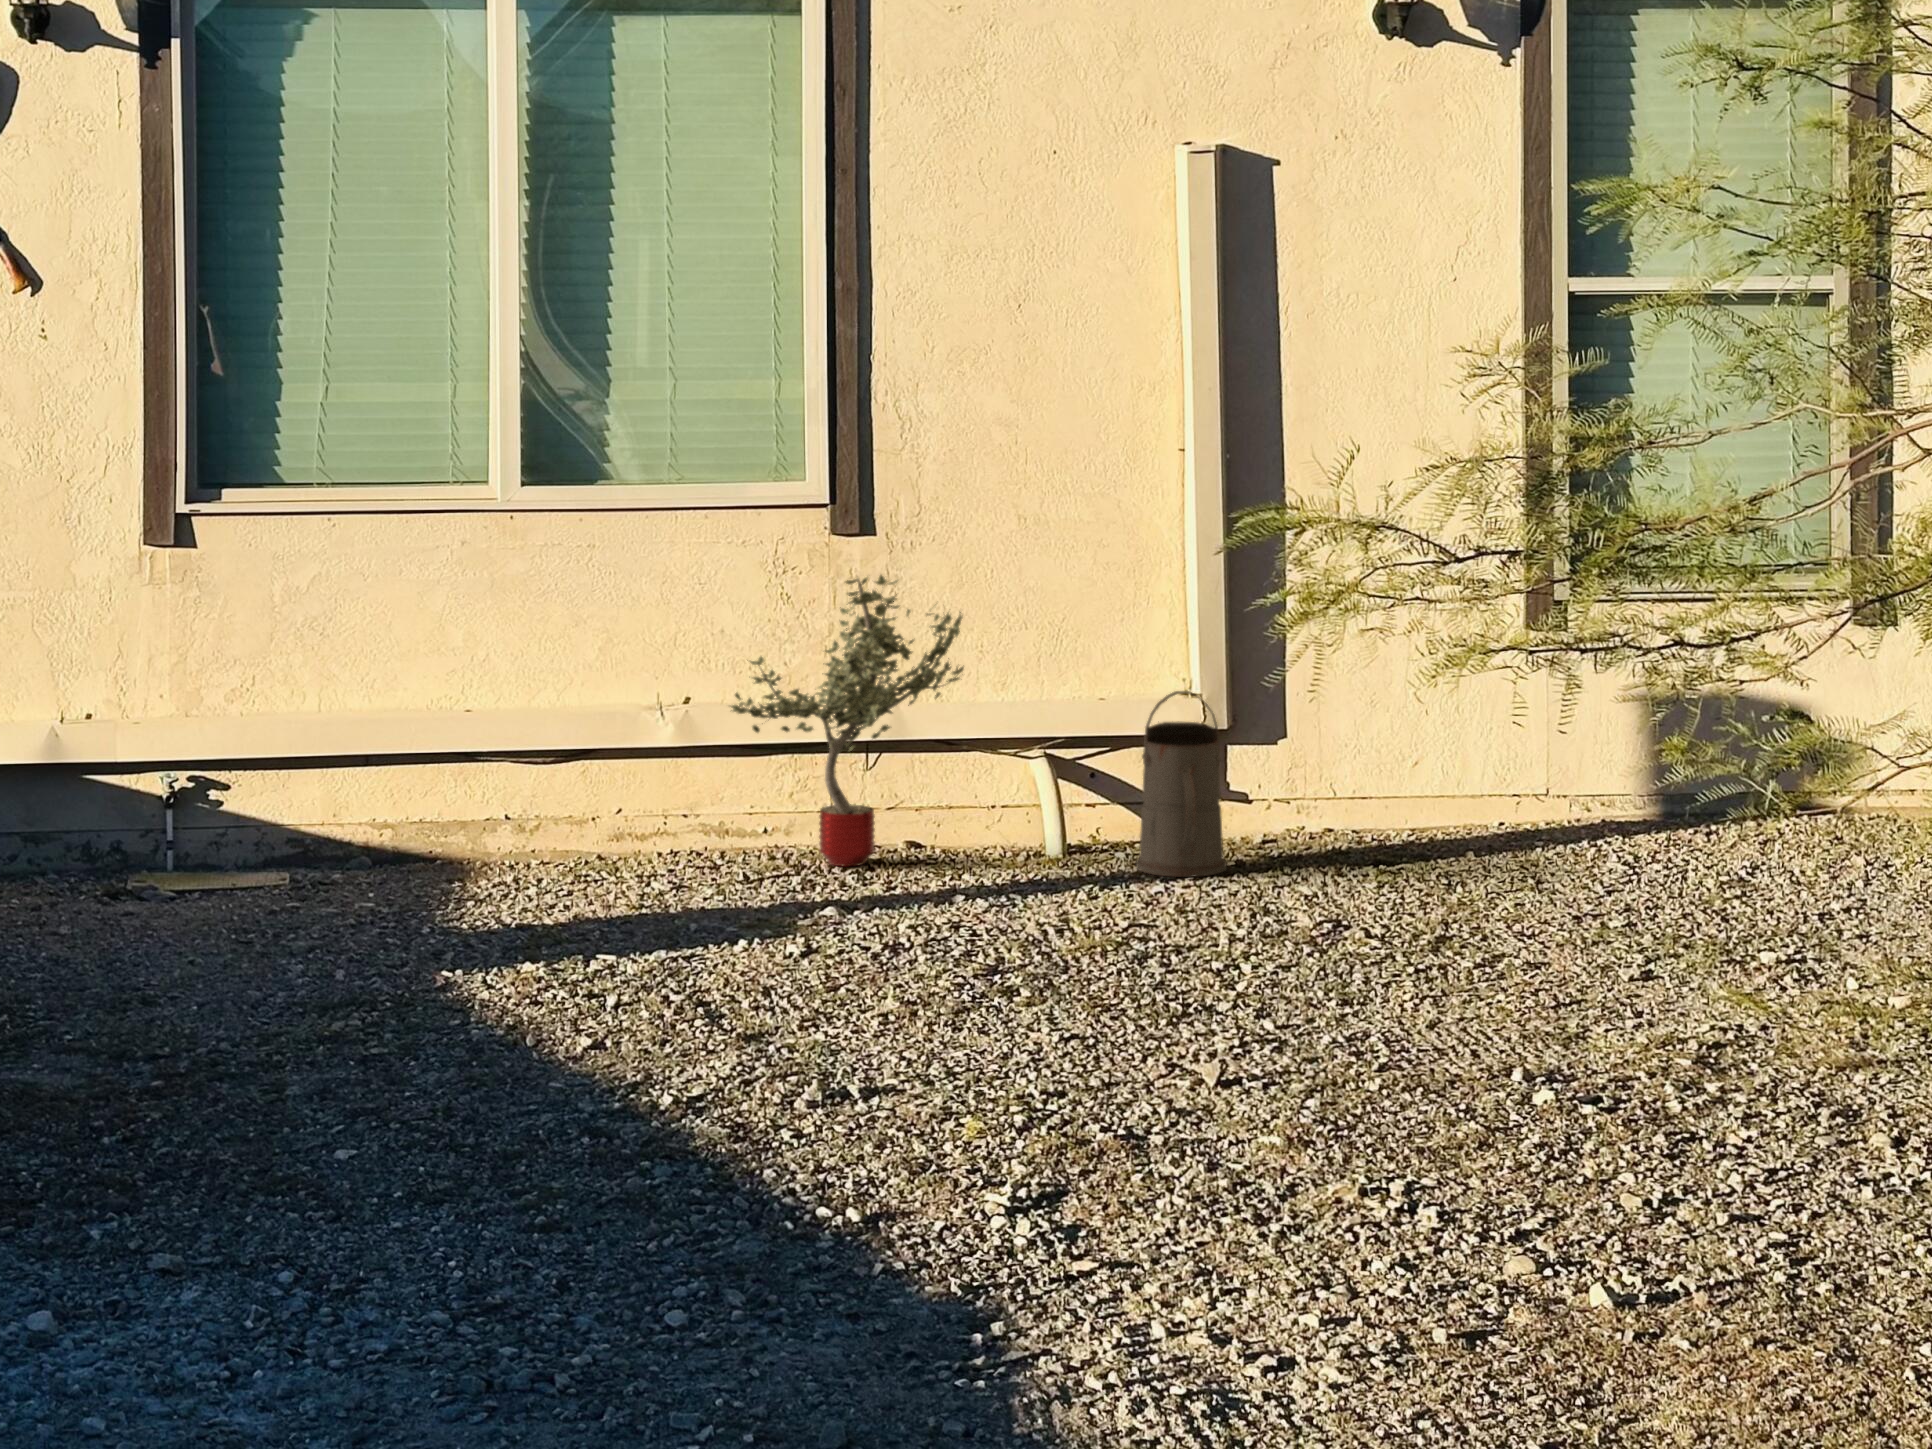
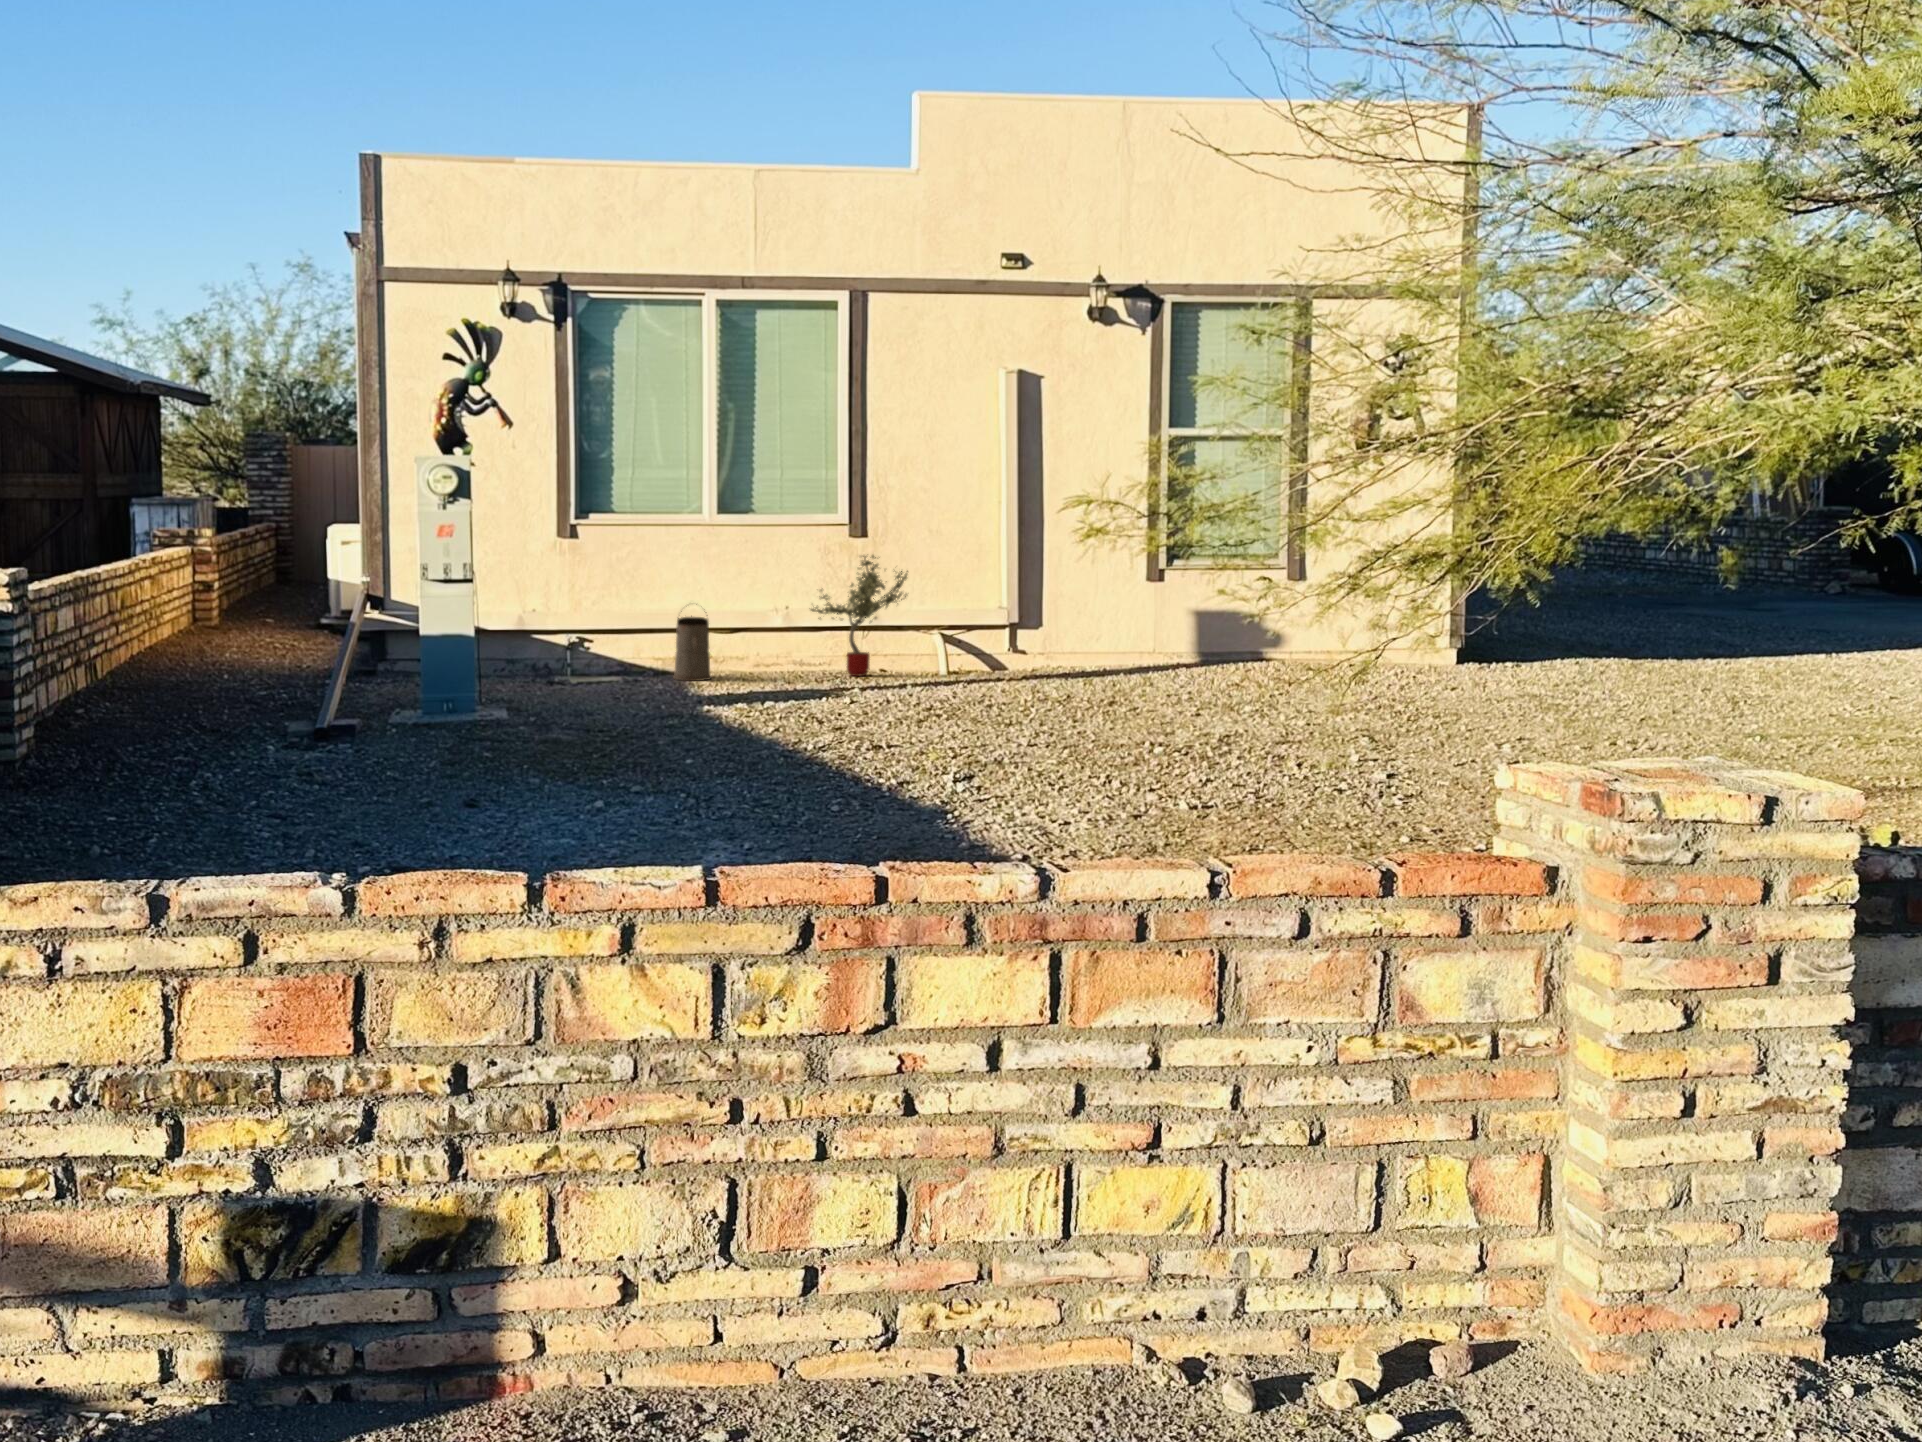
watering can: present [1136,691,1227,877] -> present [673,611,712,681]

